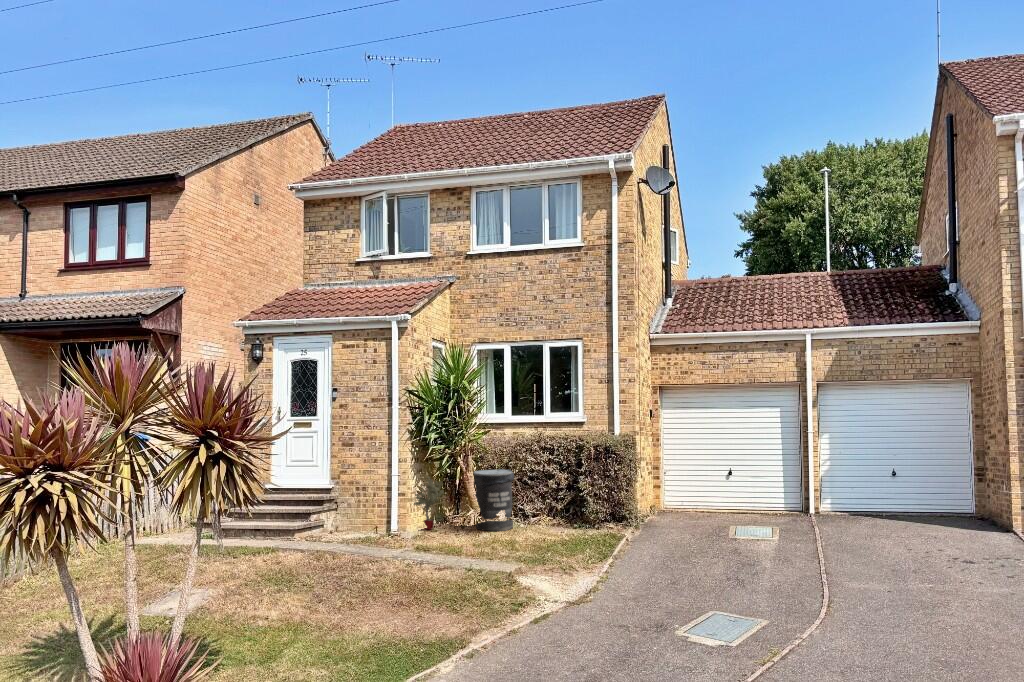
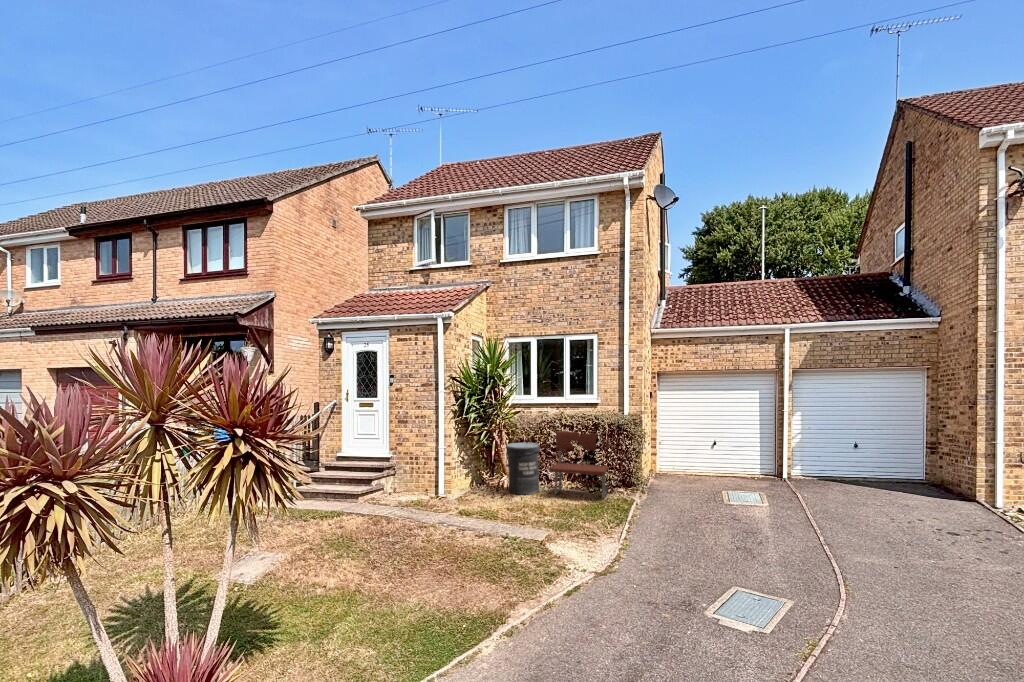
bench: none [526,455,596,534] -> present [550,431,608,498]
potted tree: present [414,477,444,530] -> none [455,448,482,493]

